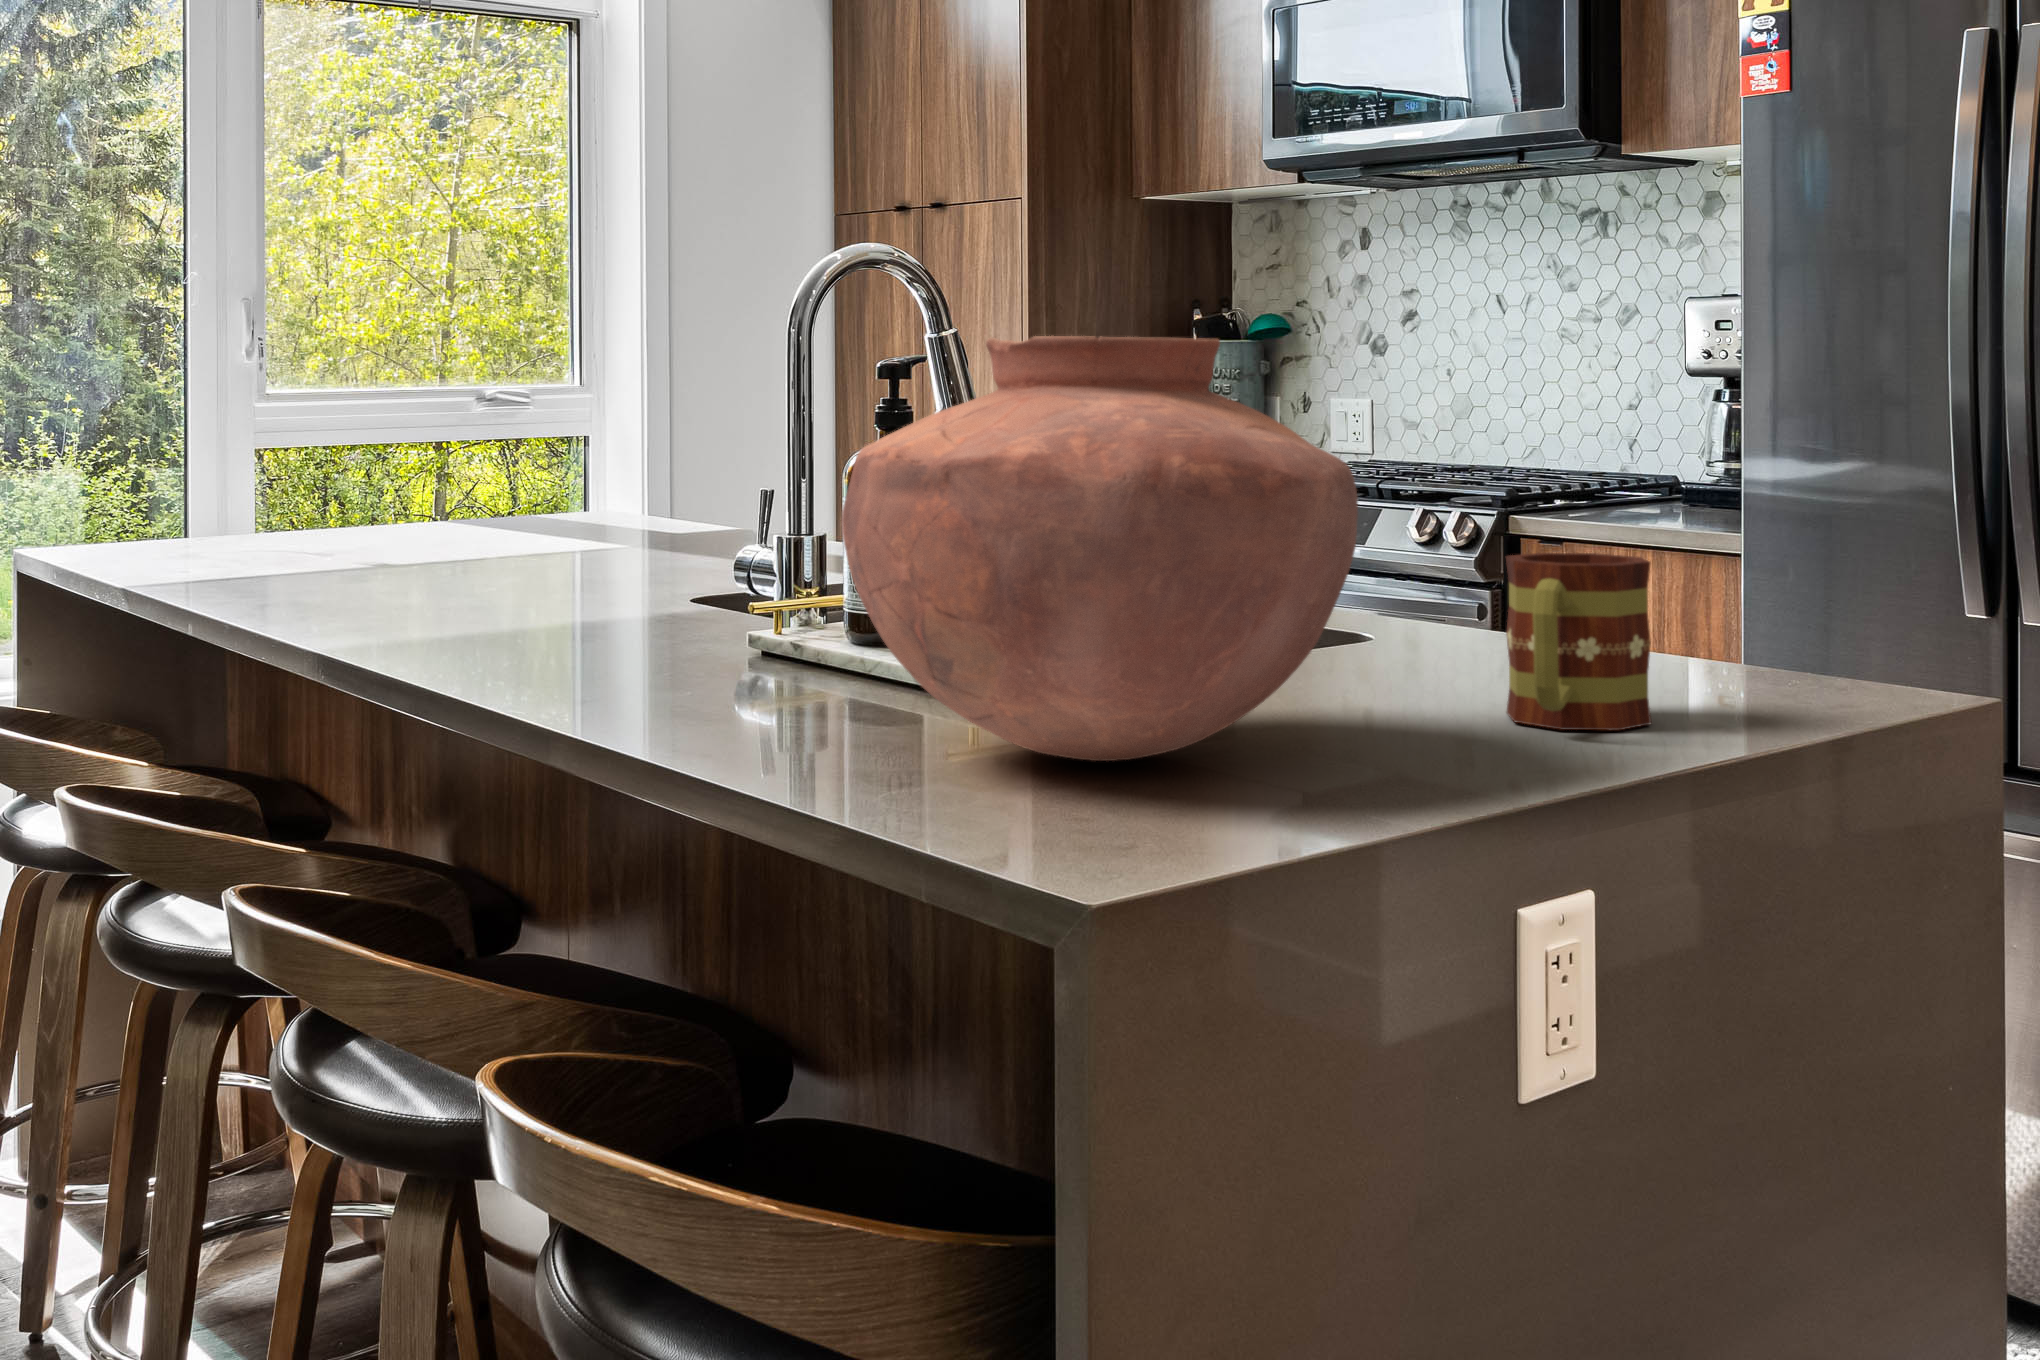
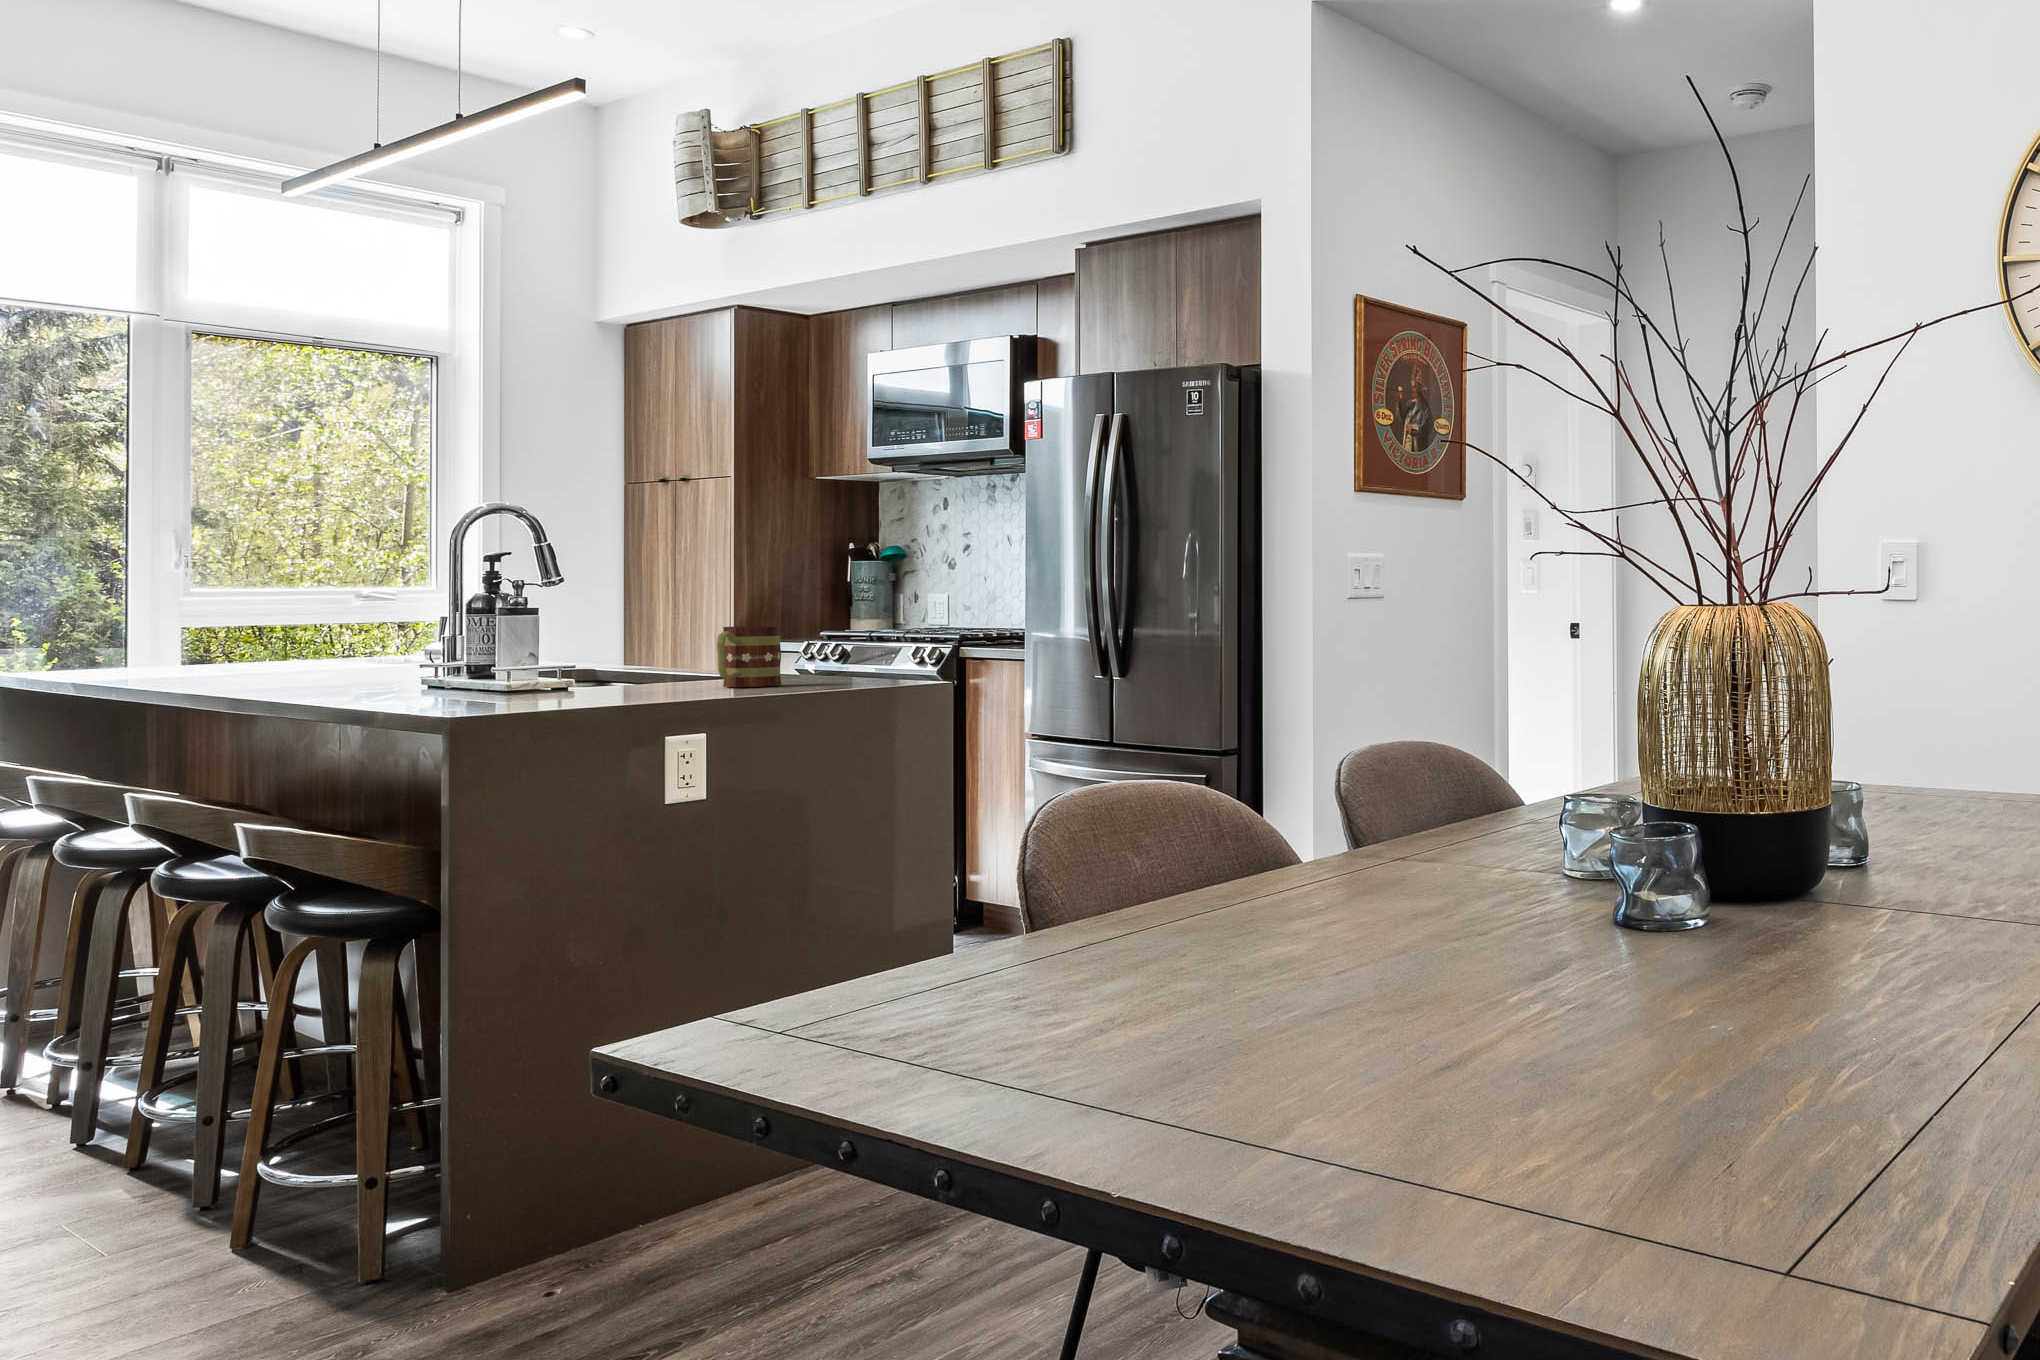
vase: present [841,336,1358,761] -> none [410,541,627,695]

